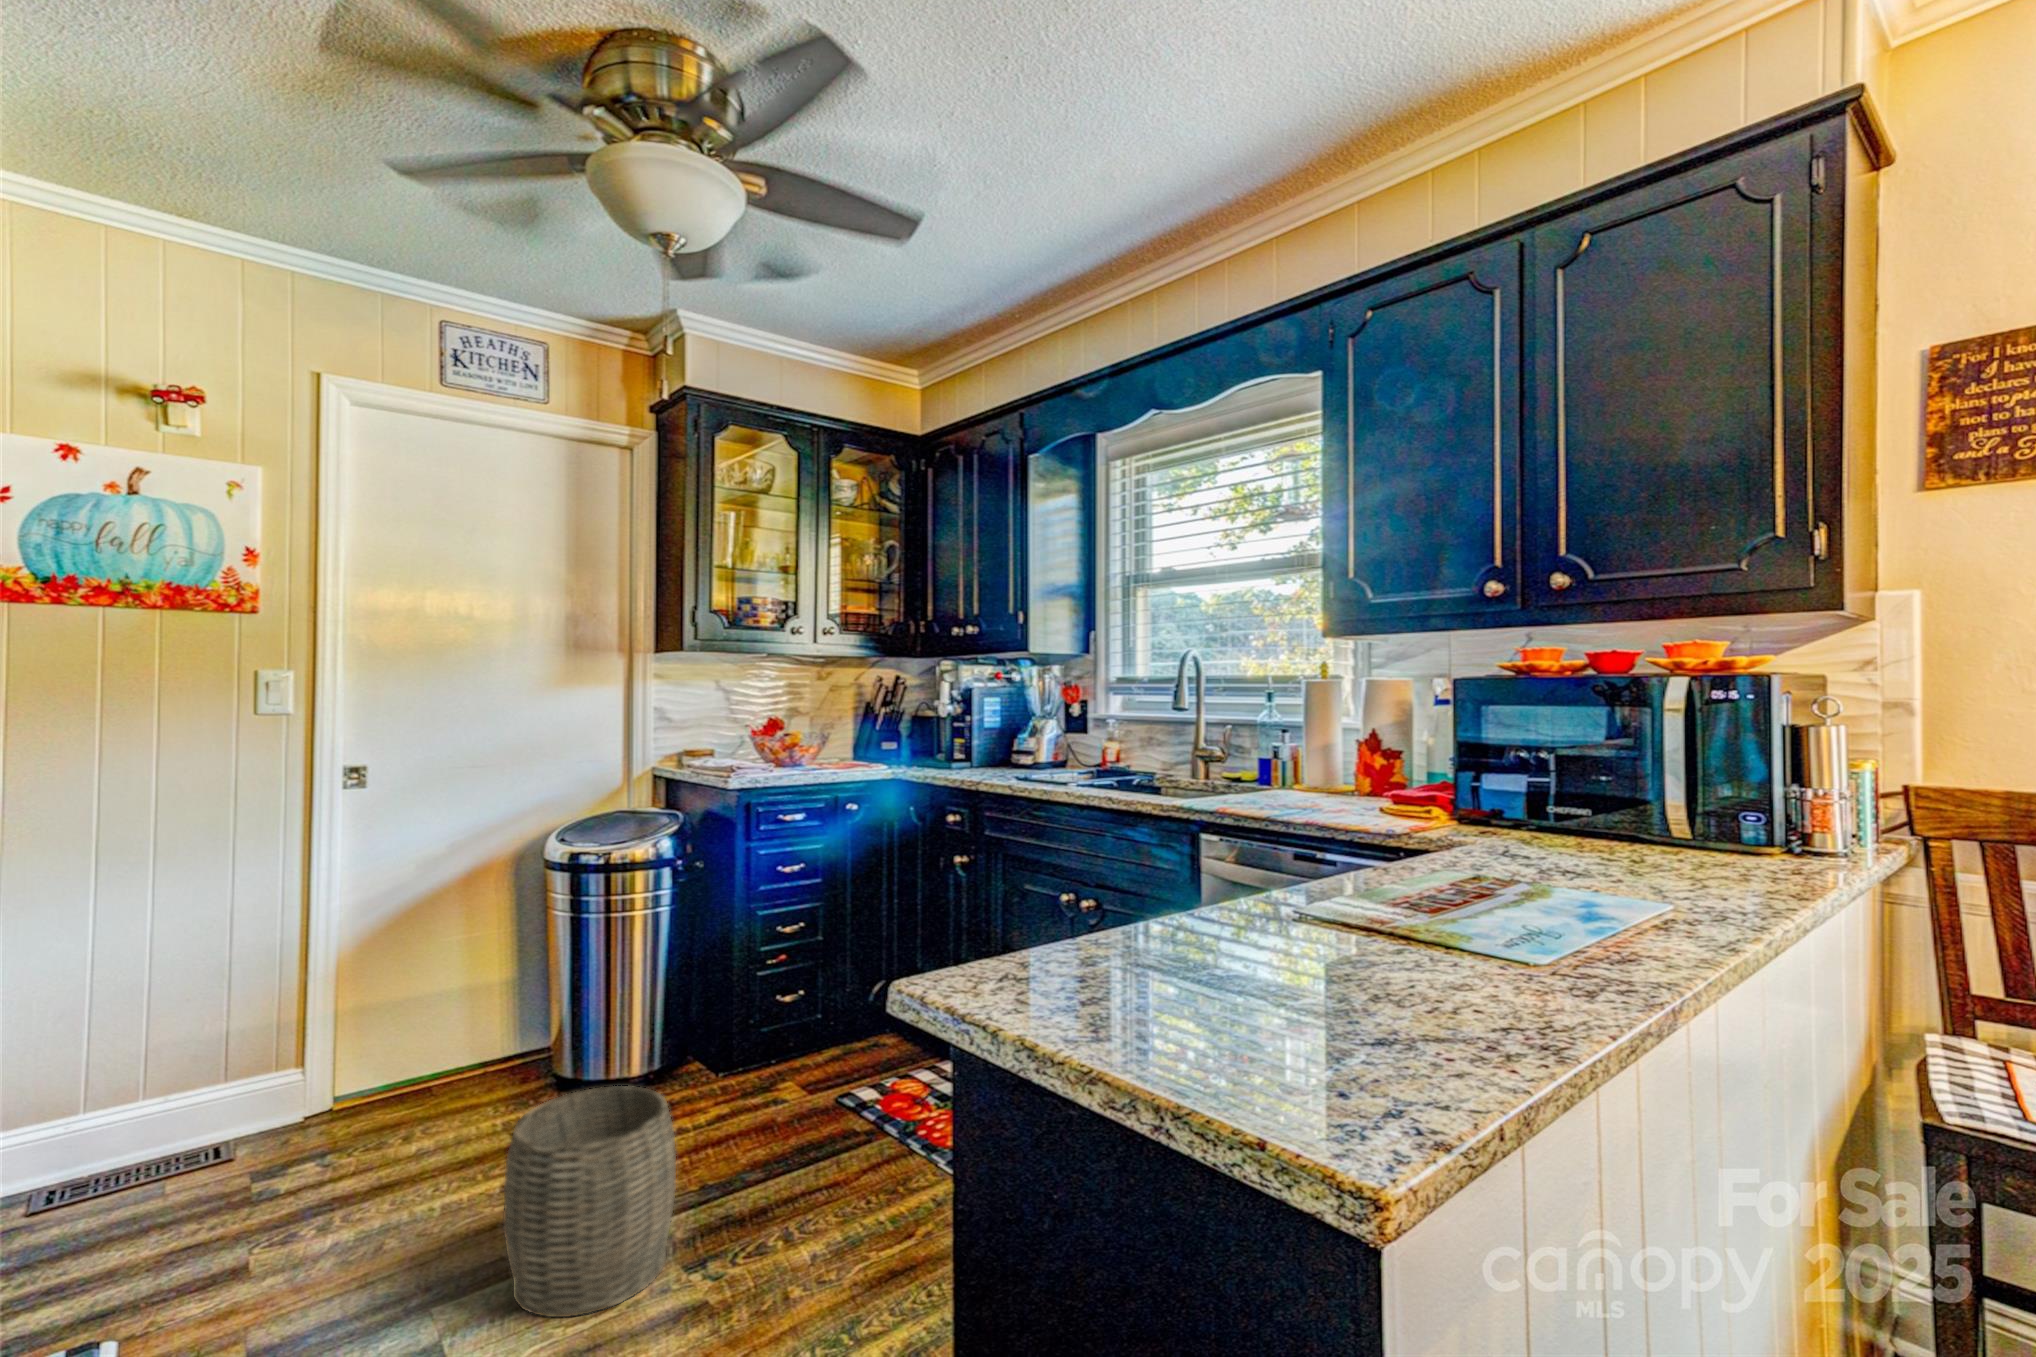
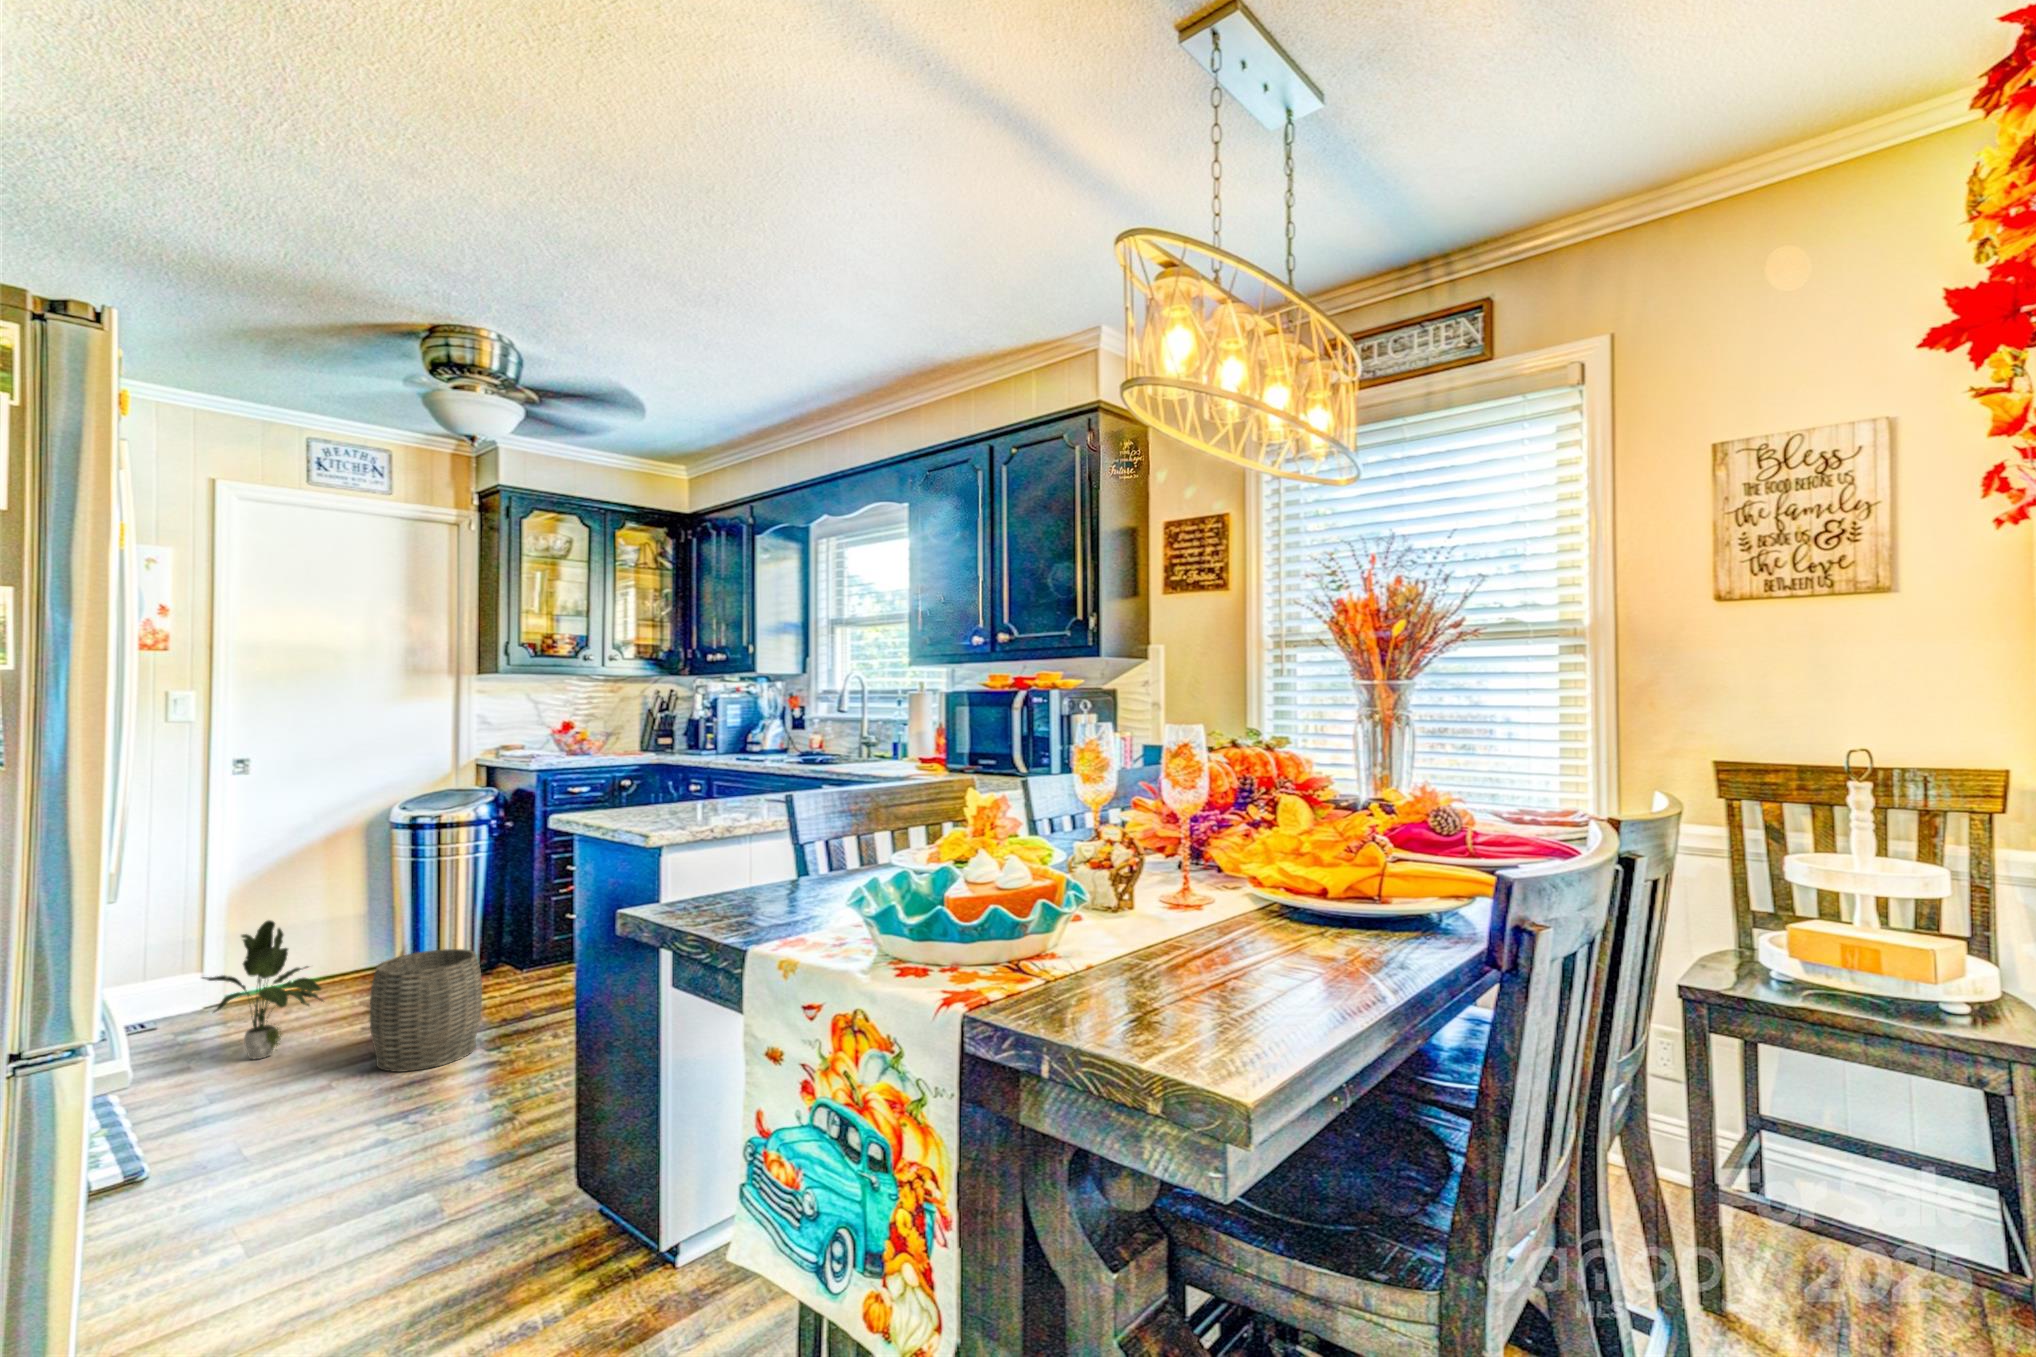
potted plant: none [252,1029,446,1255] -> present [203,920,323,1059]

